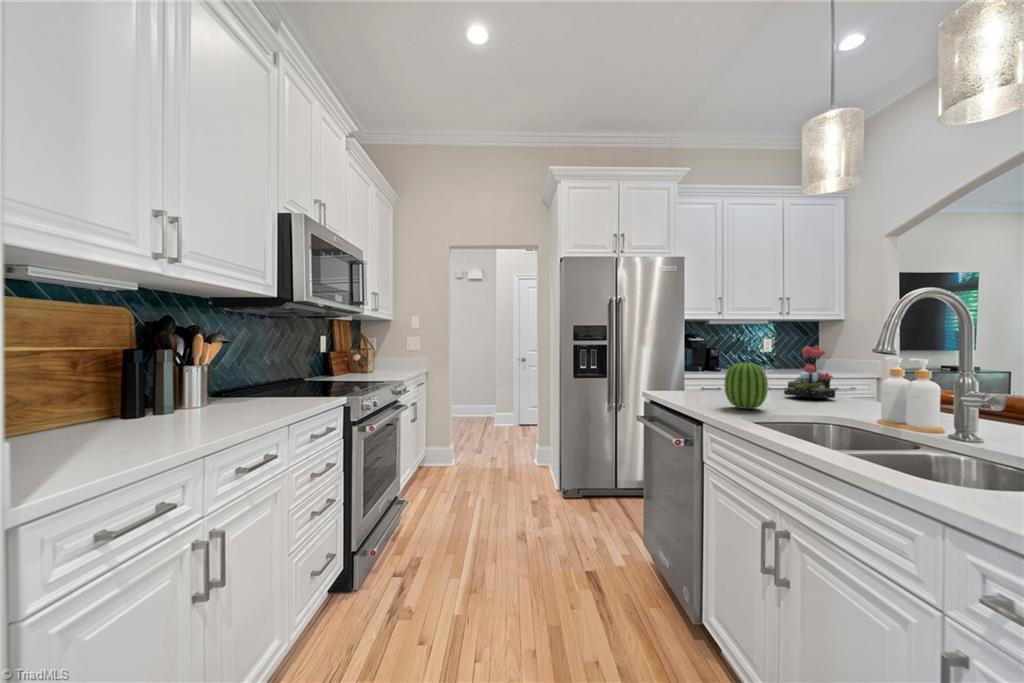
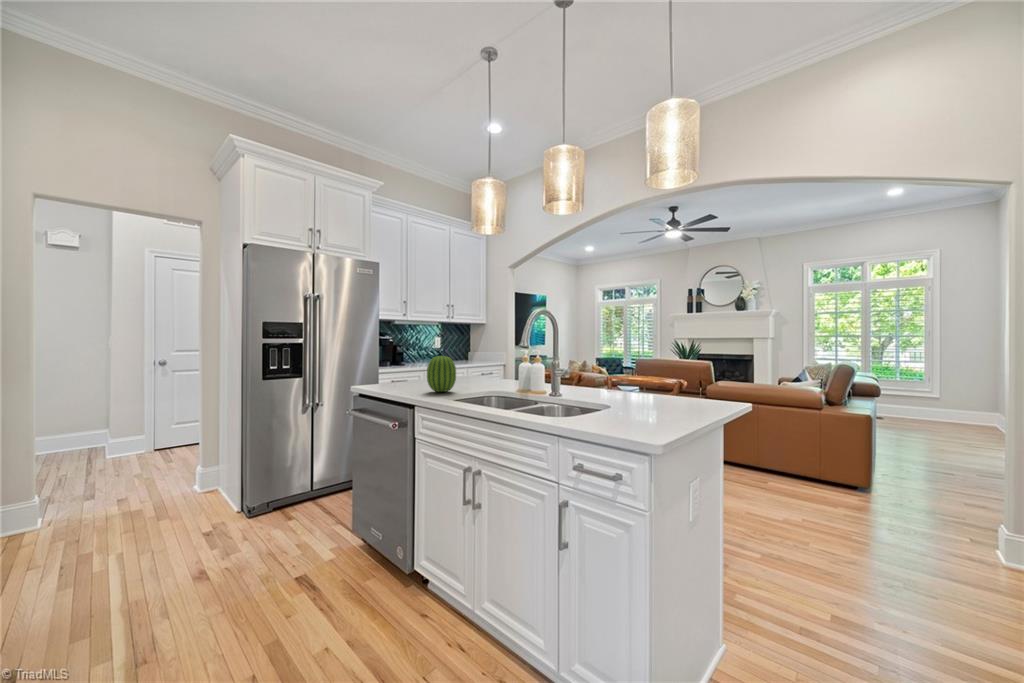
plant: present [784,346,836,398] -> none [461,343,491,381]

